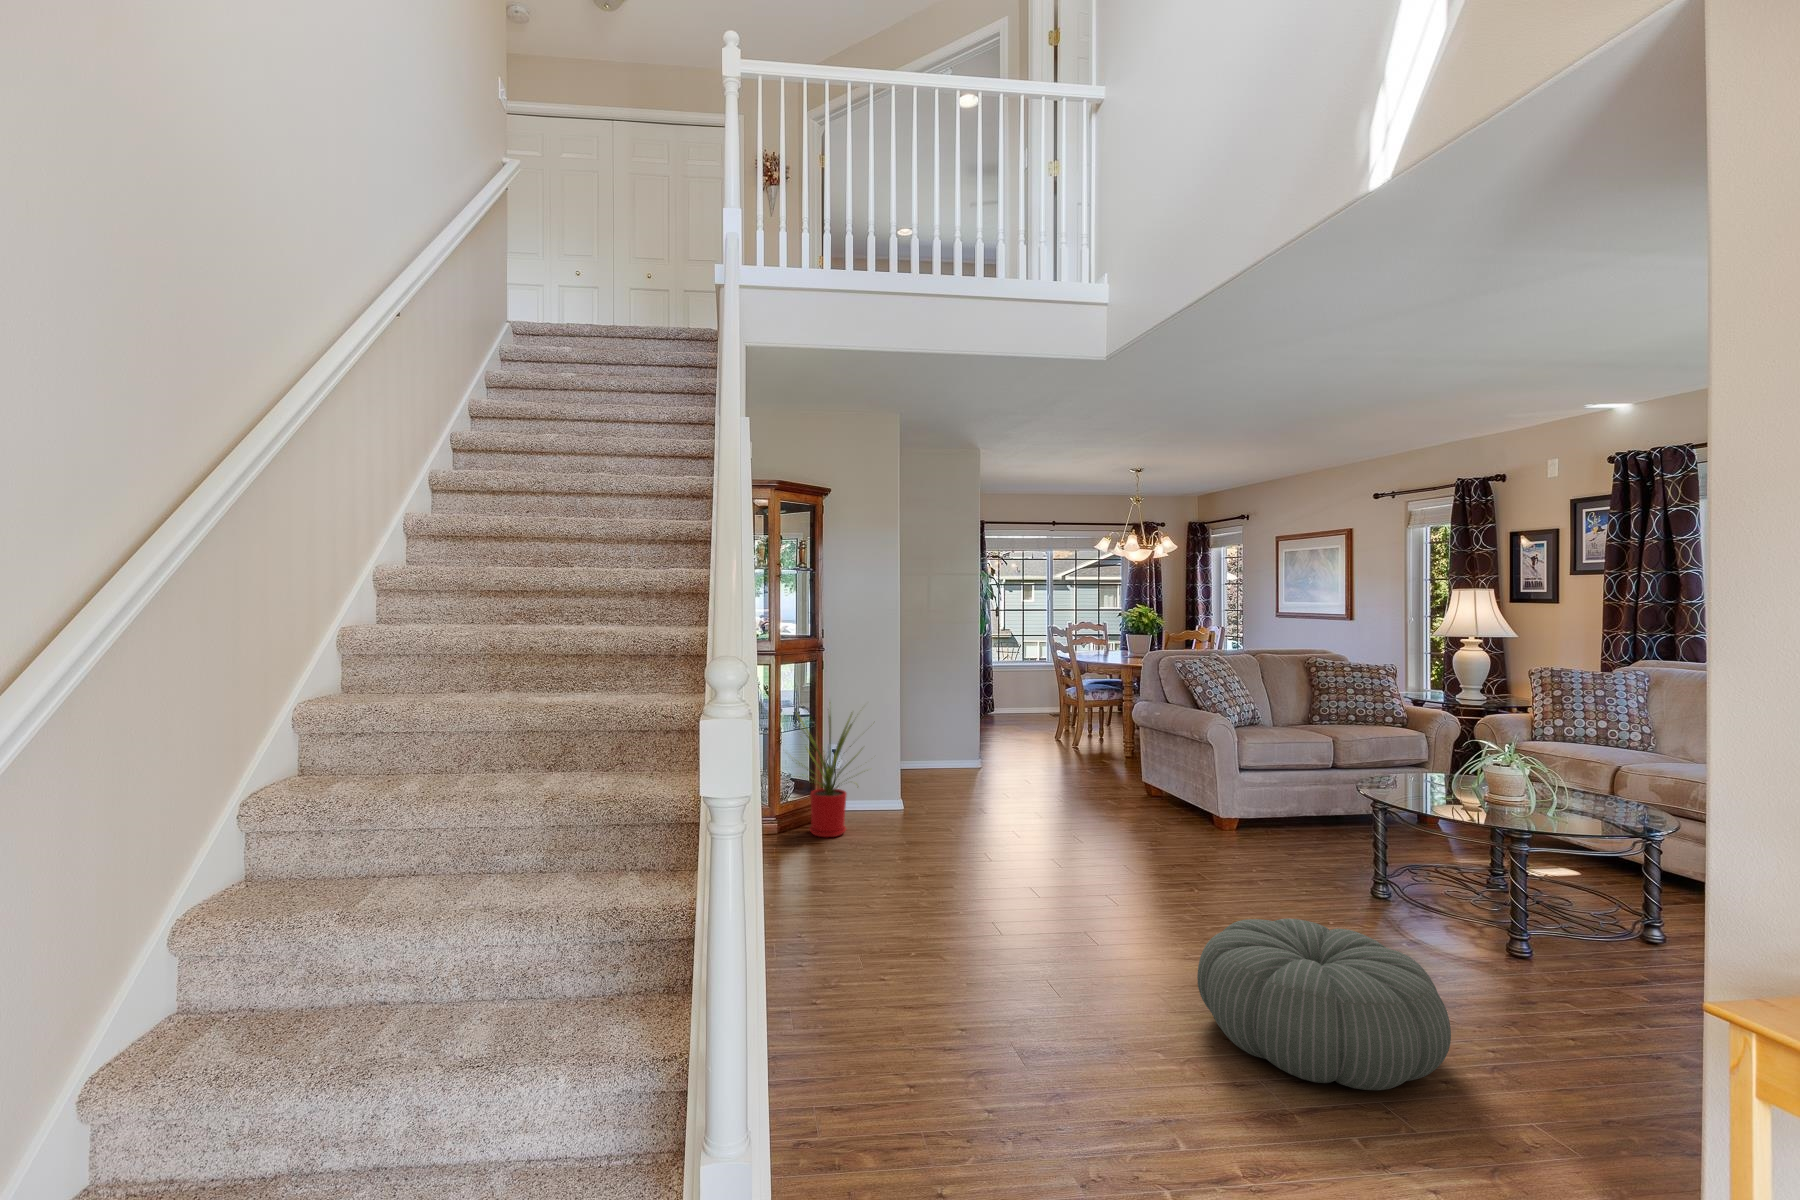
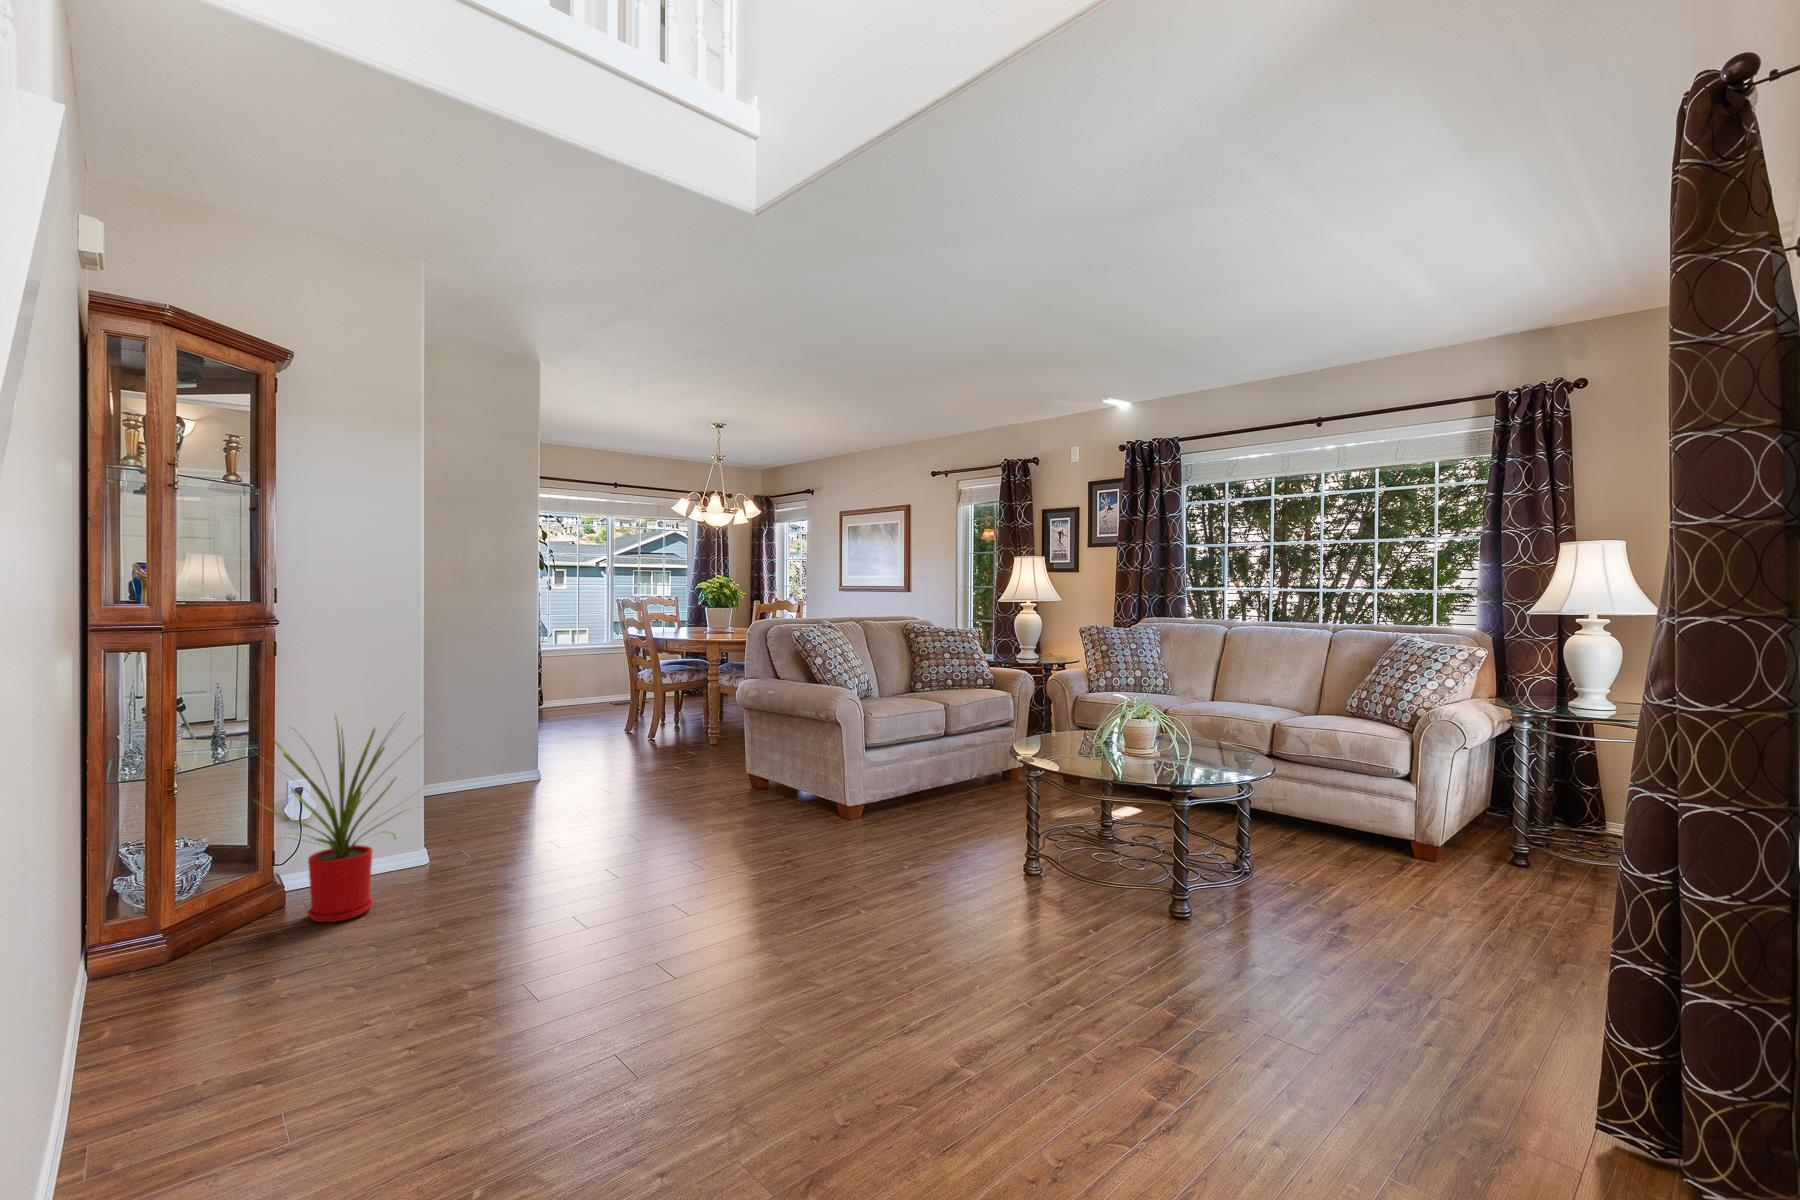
pouf: present [1197,919,1451,1090] -> none [927,902,1171,1081]

